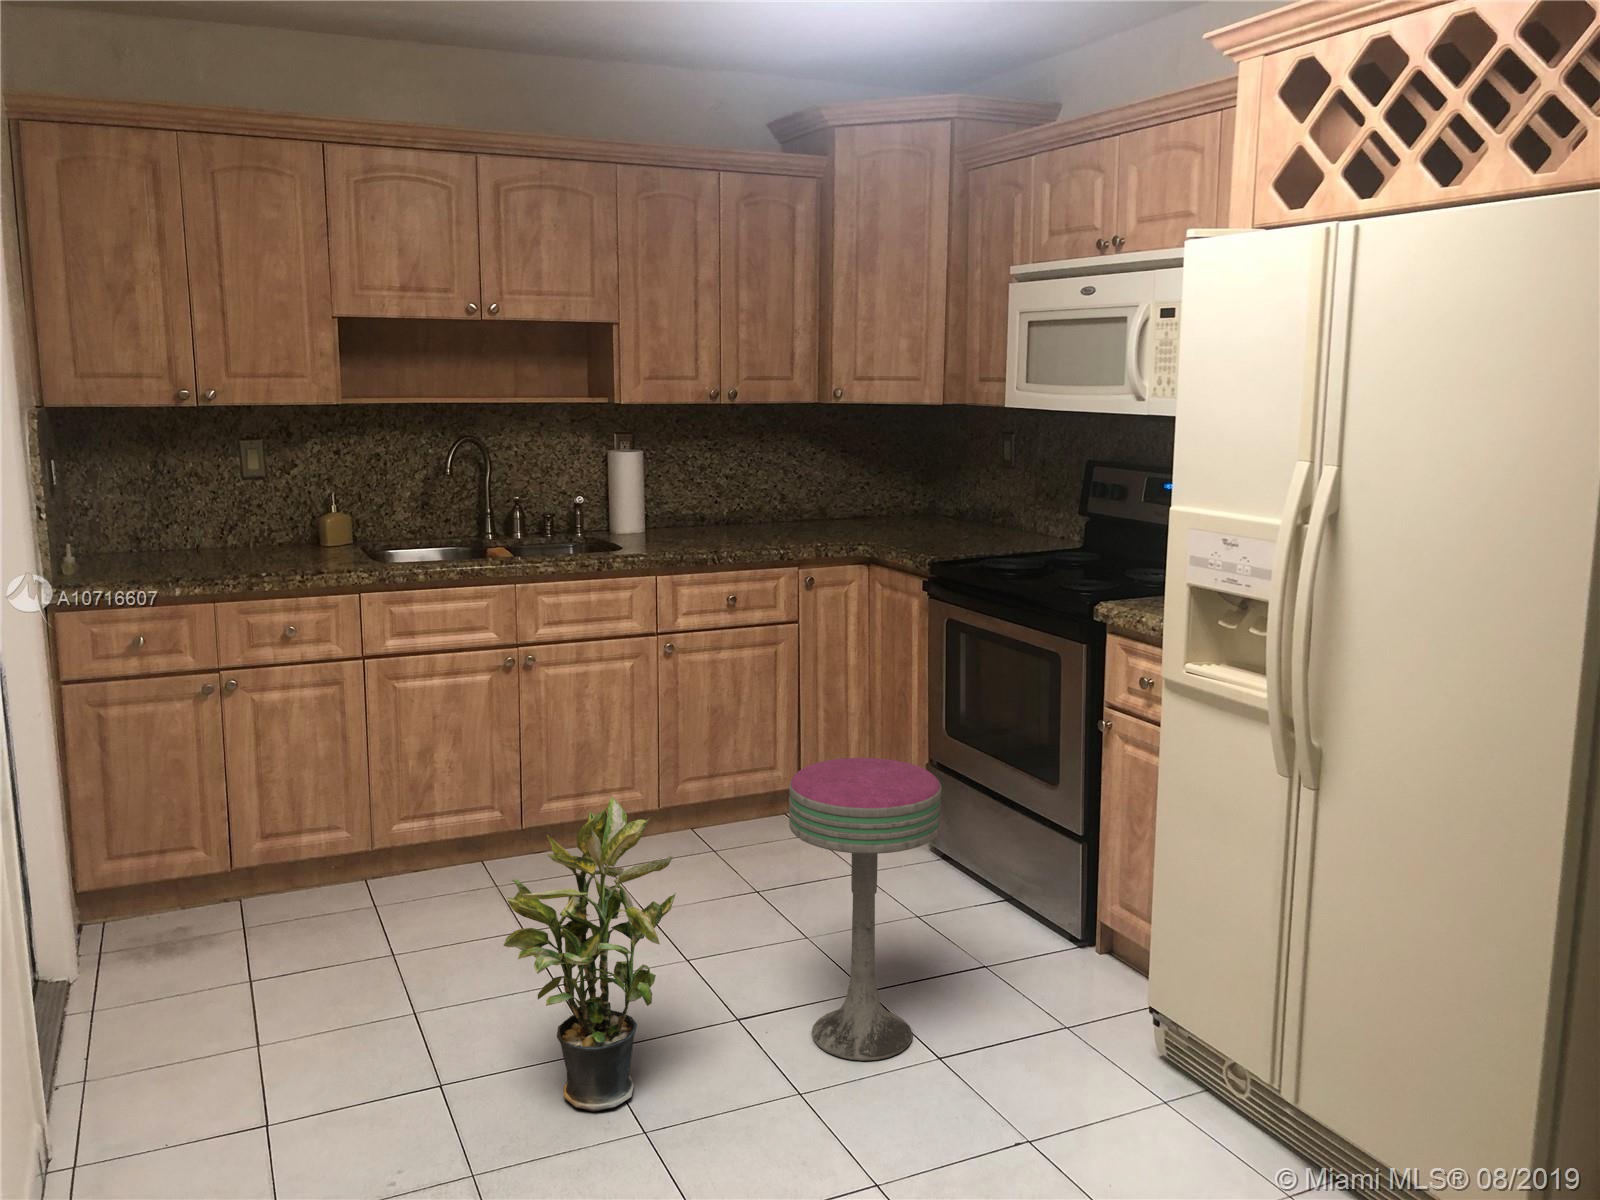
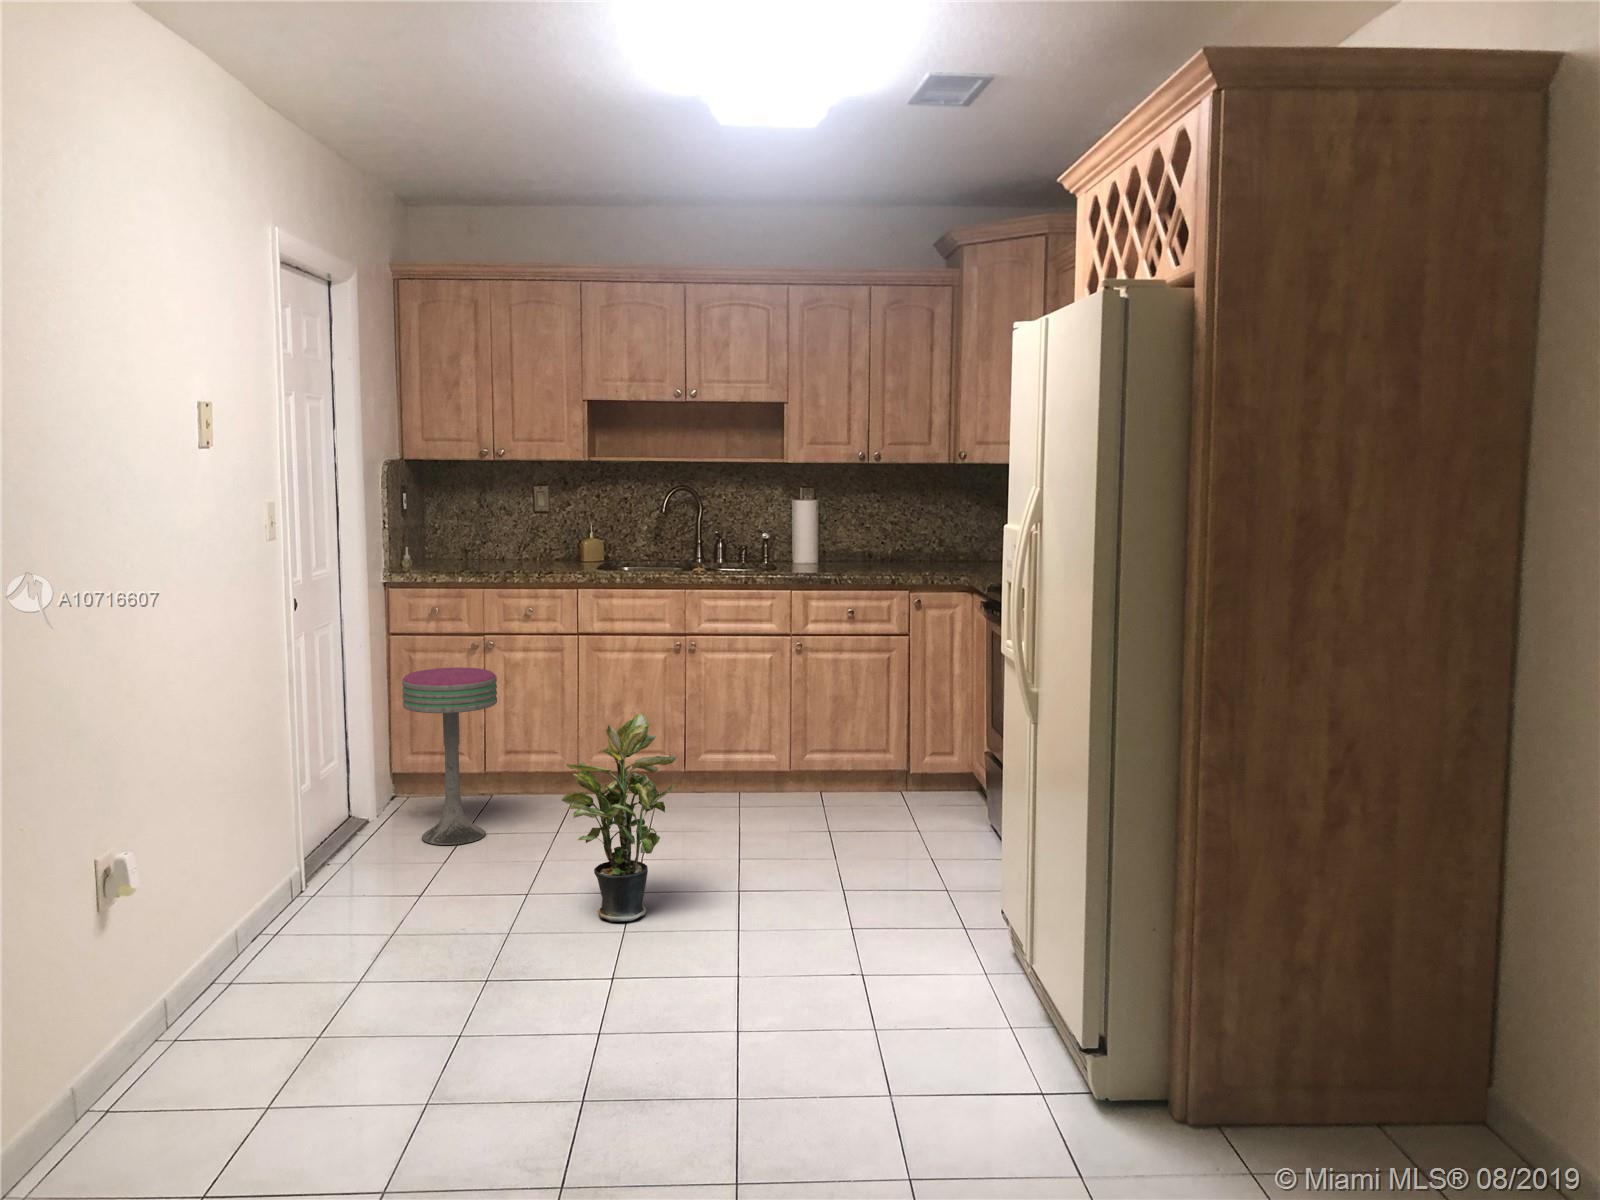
bar stool: present [789,758,942,1061] -> present [402,667,497,845]

